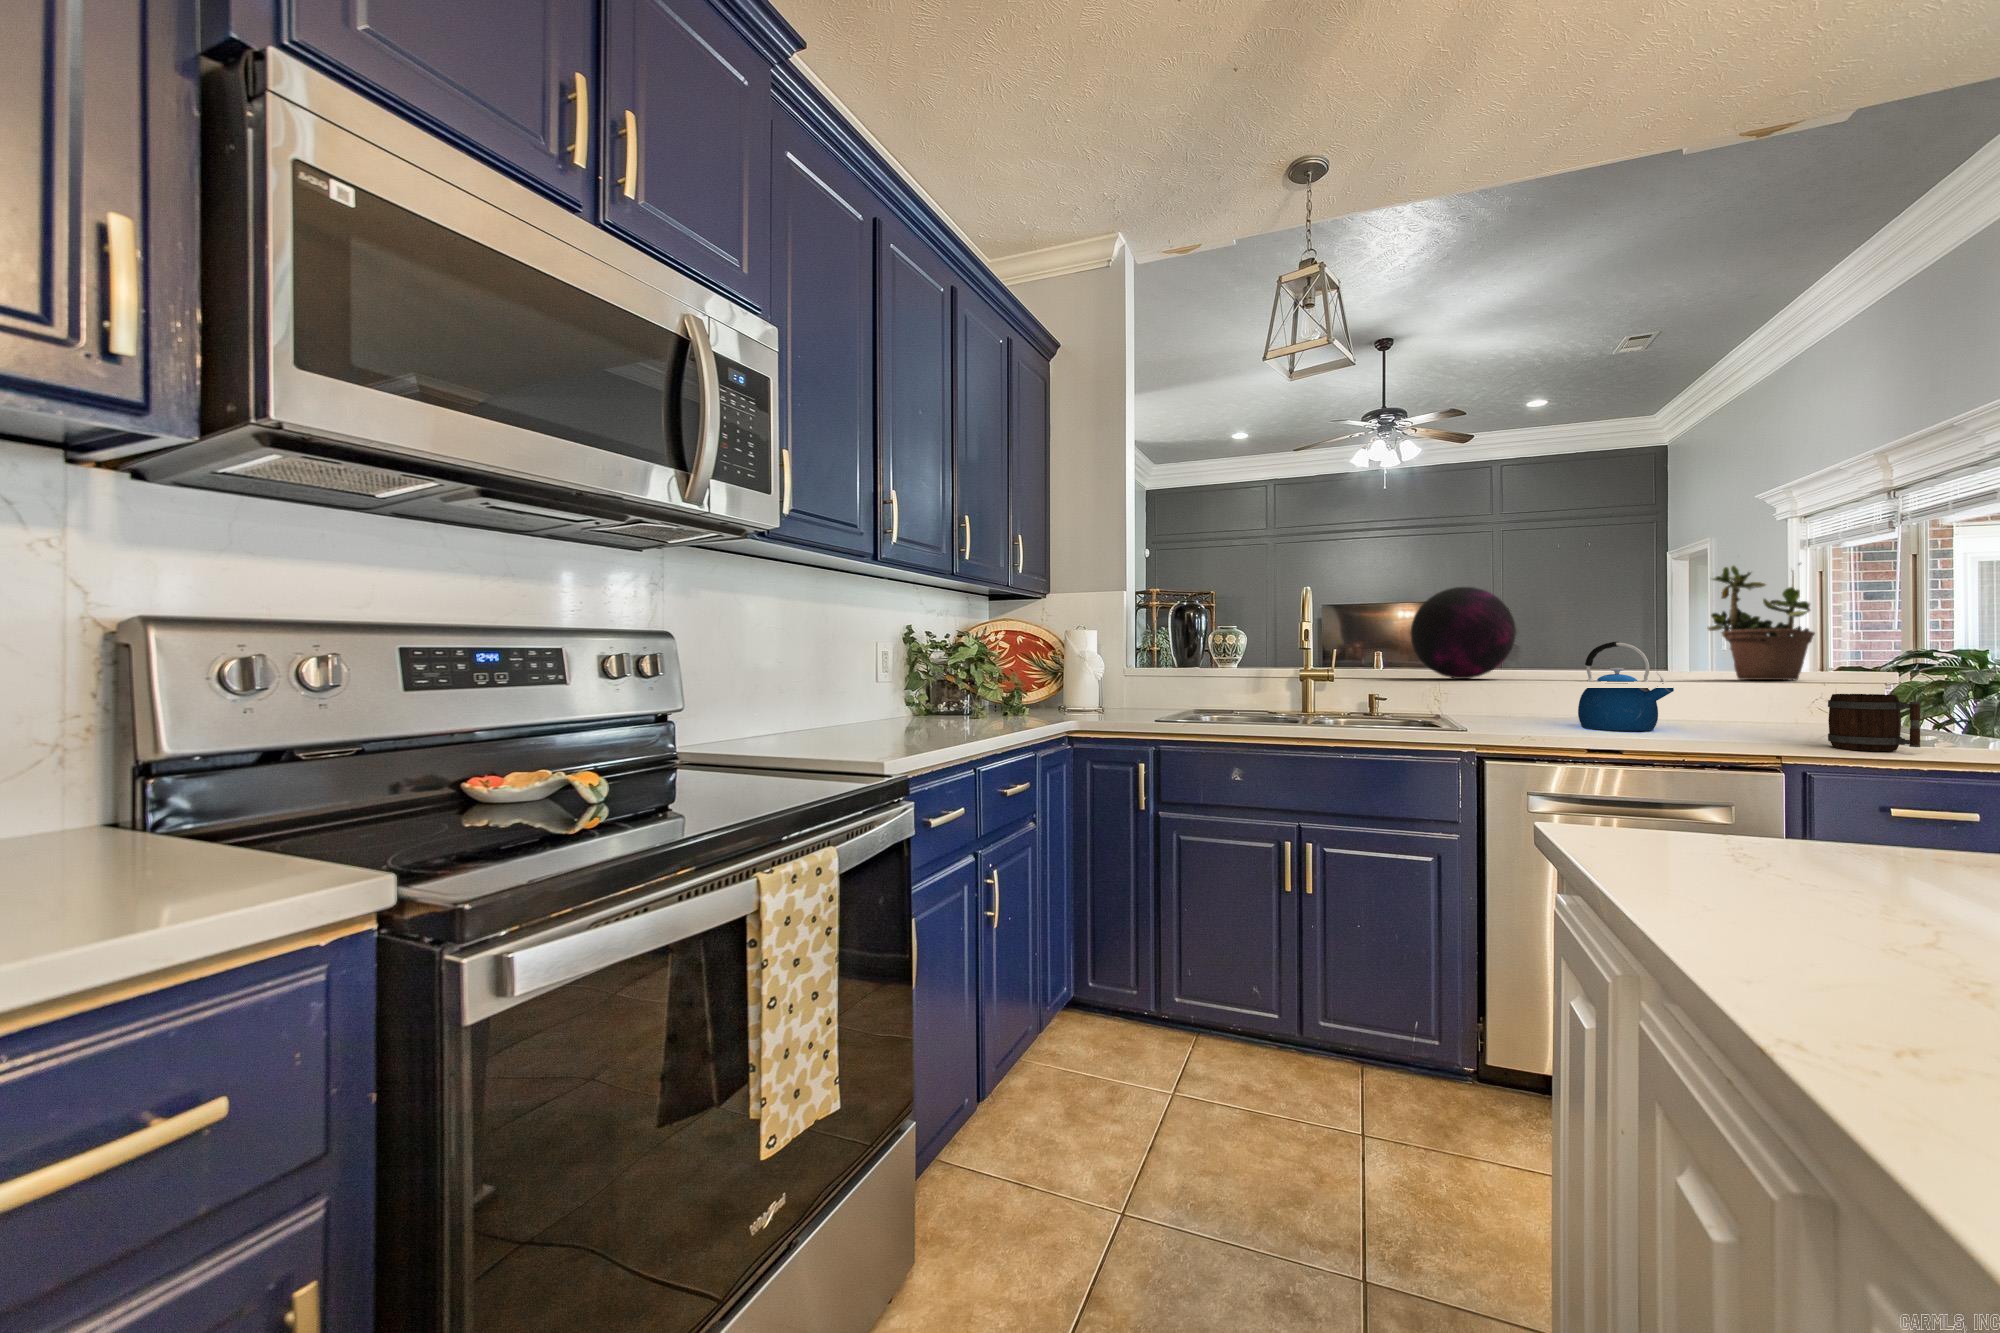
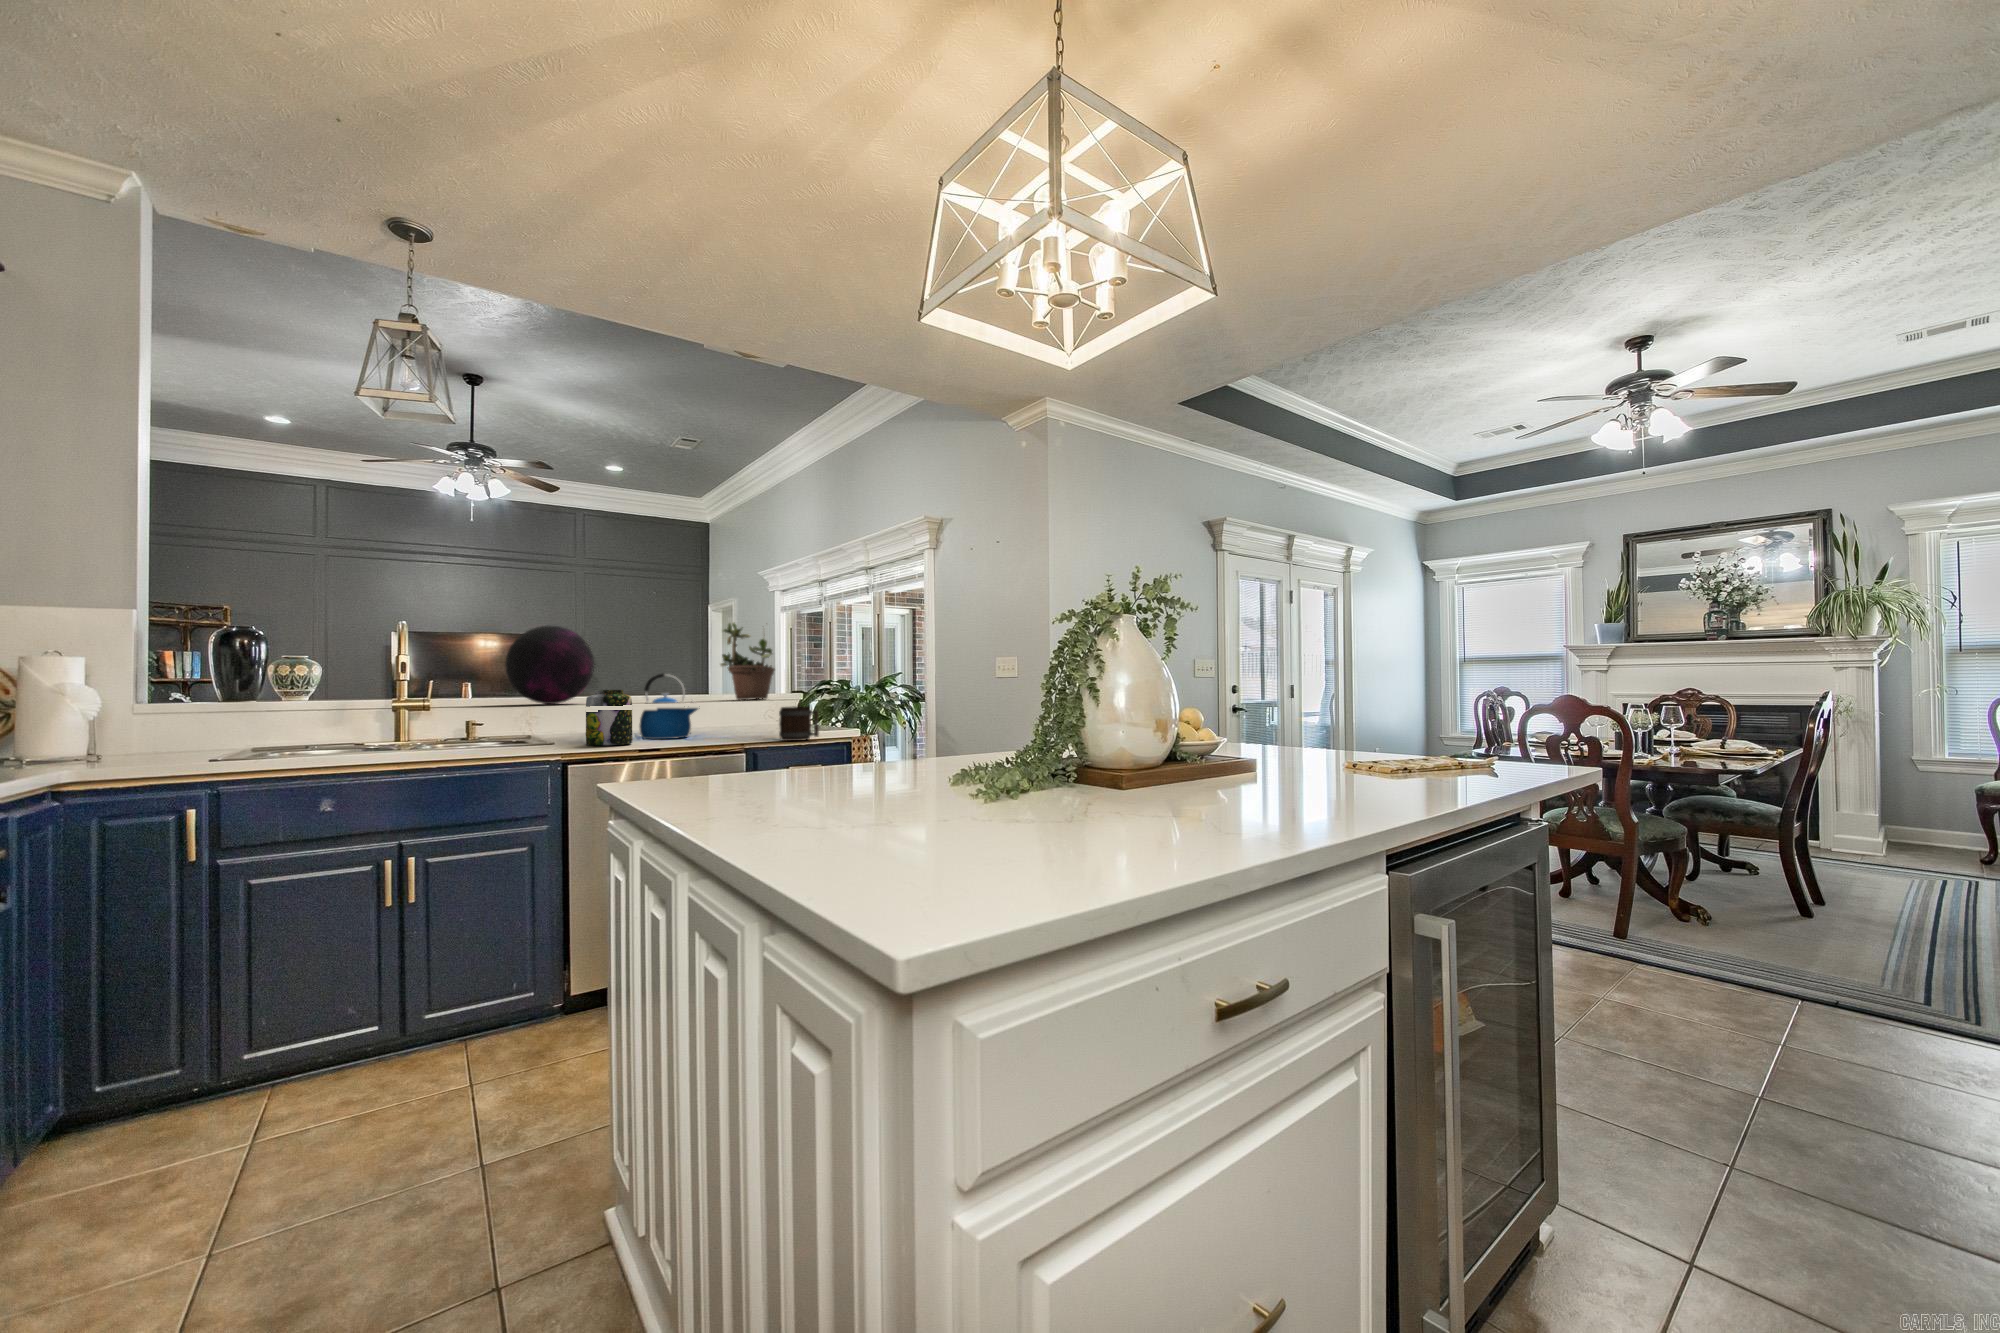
jar: none [1505,664,1568,735] -> present [586,690,632,745]

